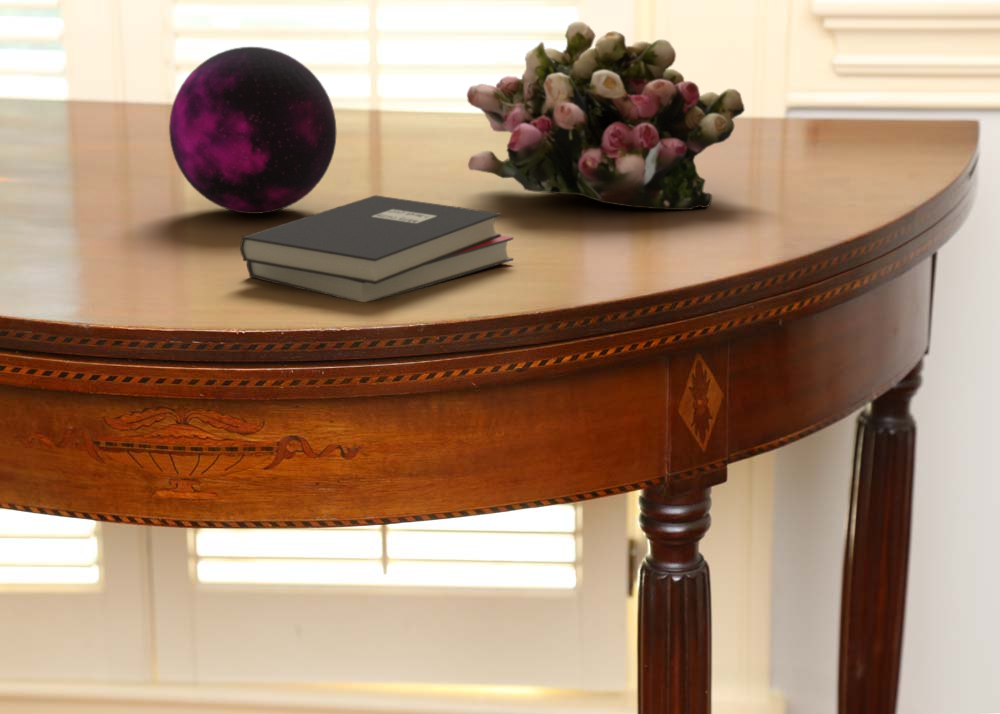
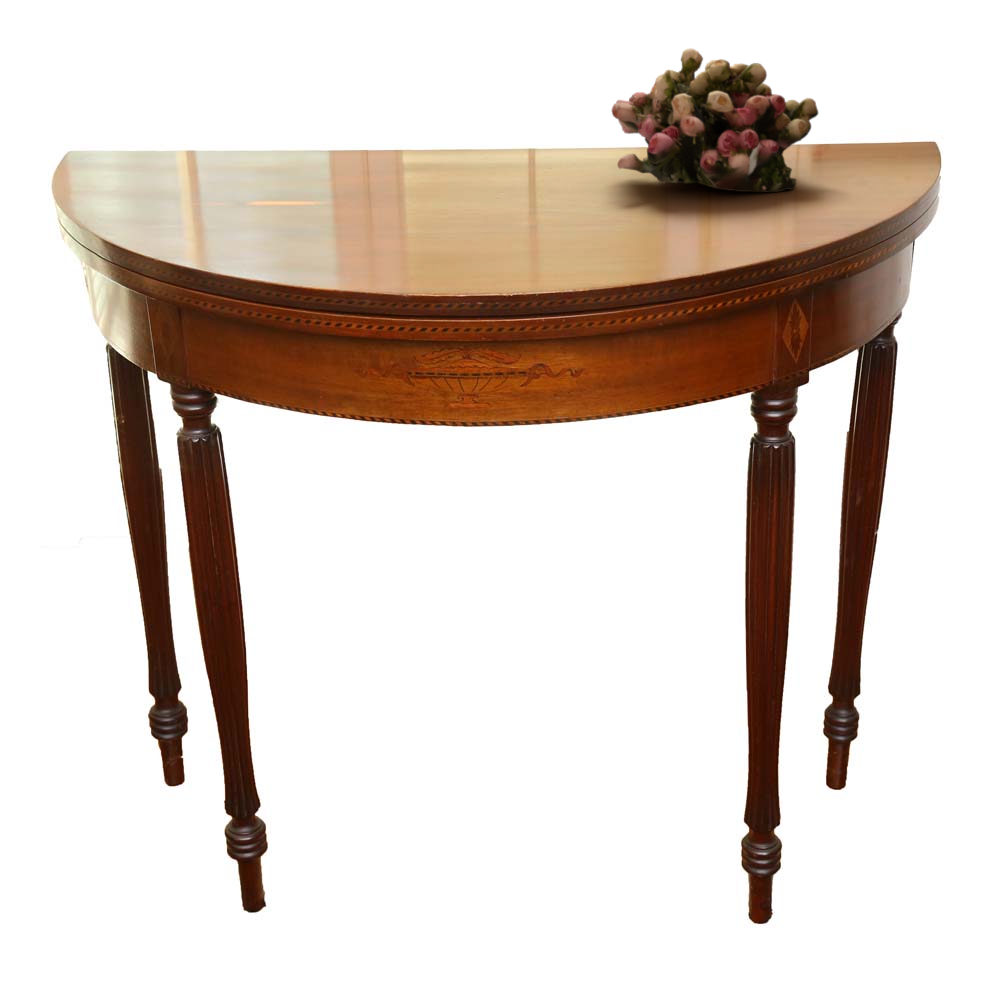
decorative orb: present [169,47,336,214] -> none [399,83,521,207]
hardback book: present [240,195,513,302] -> none [491,194,670,275]

